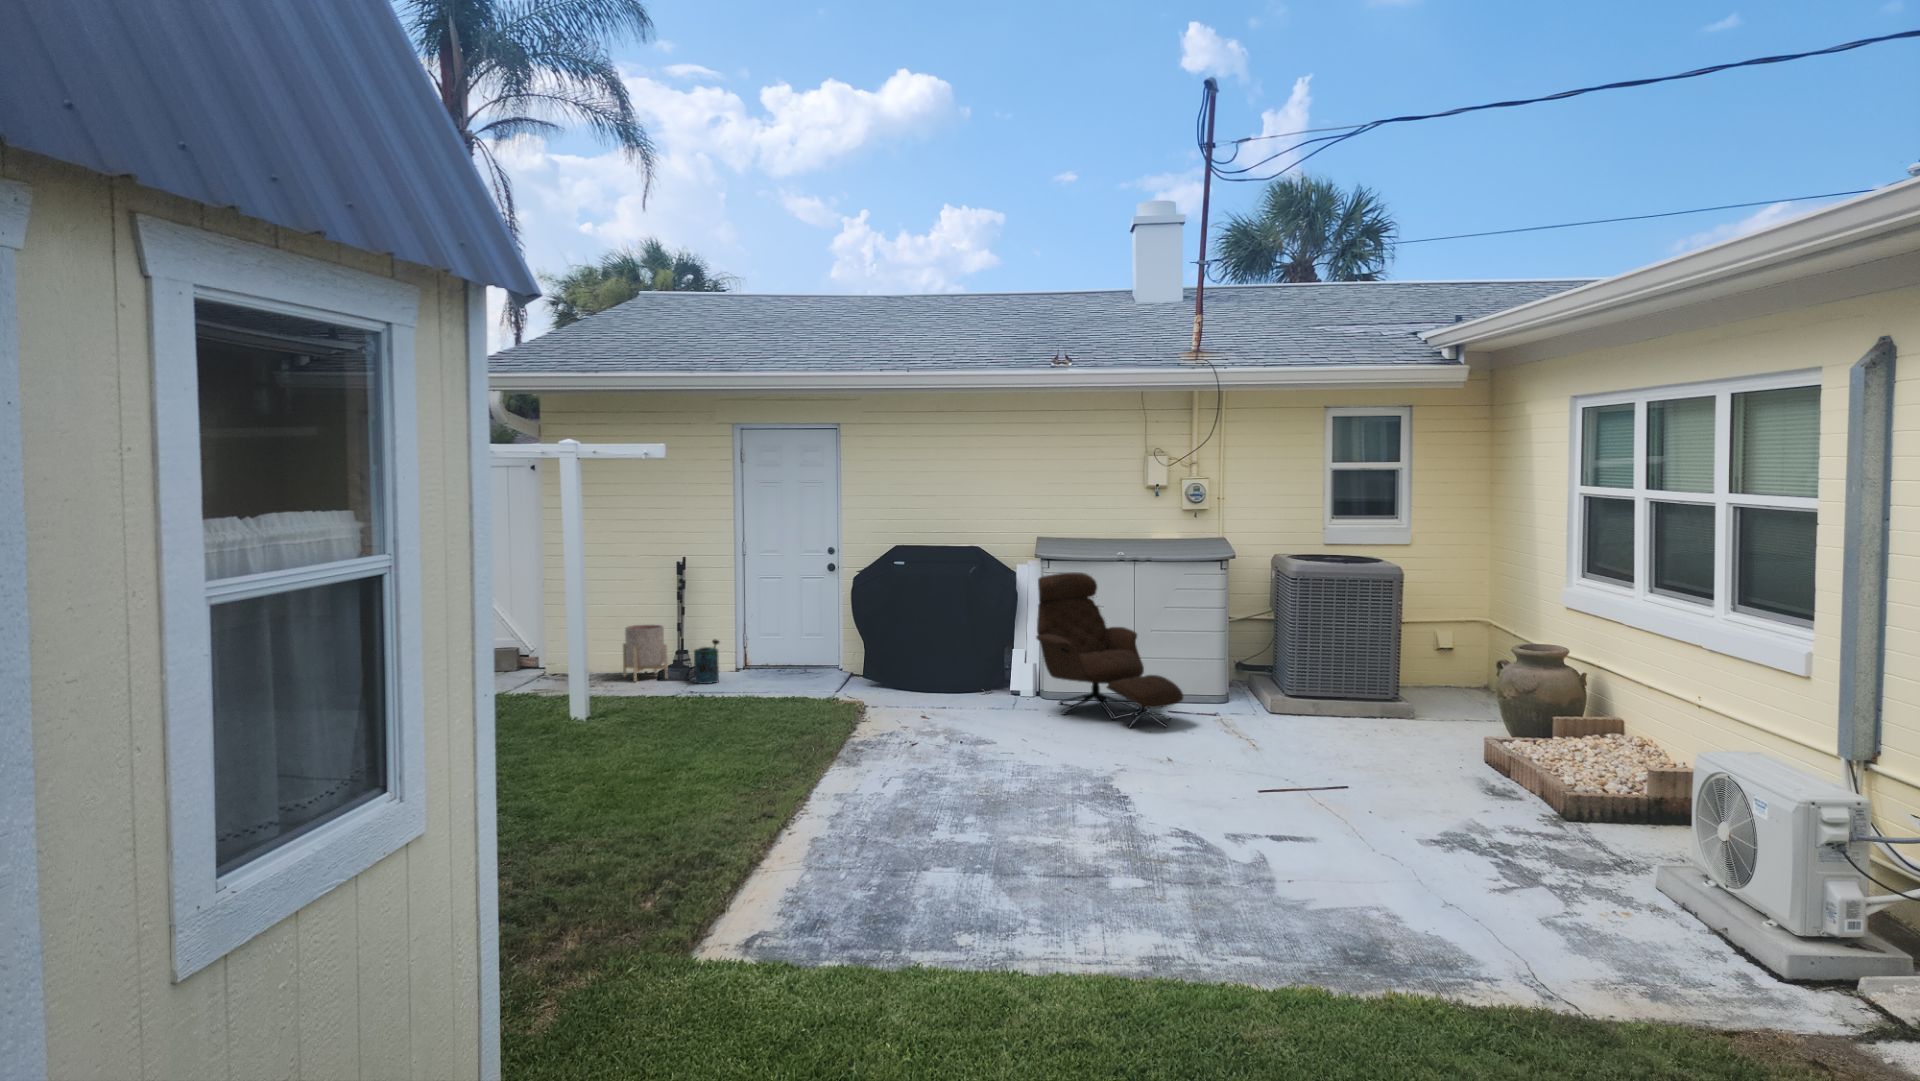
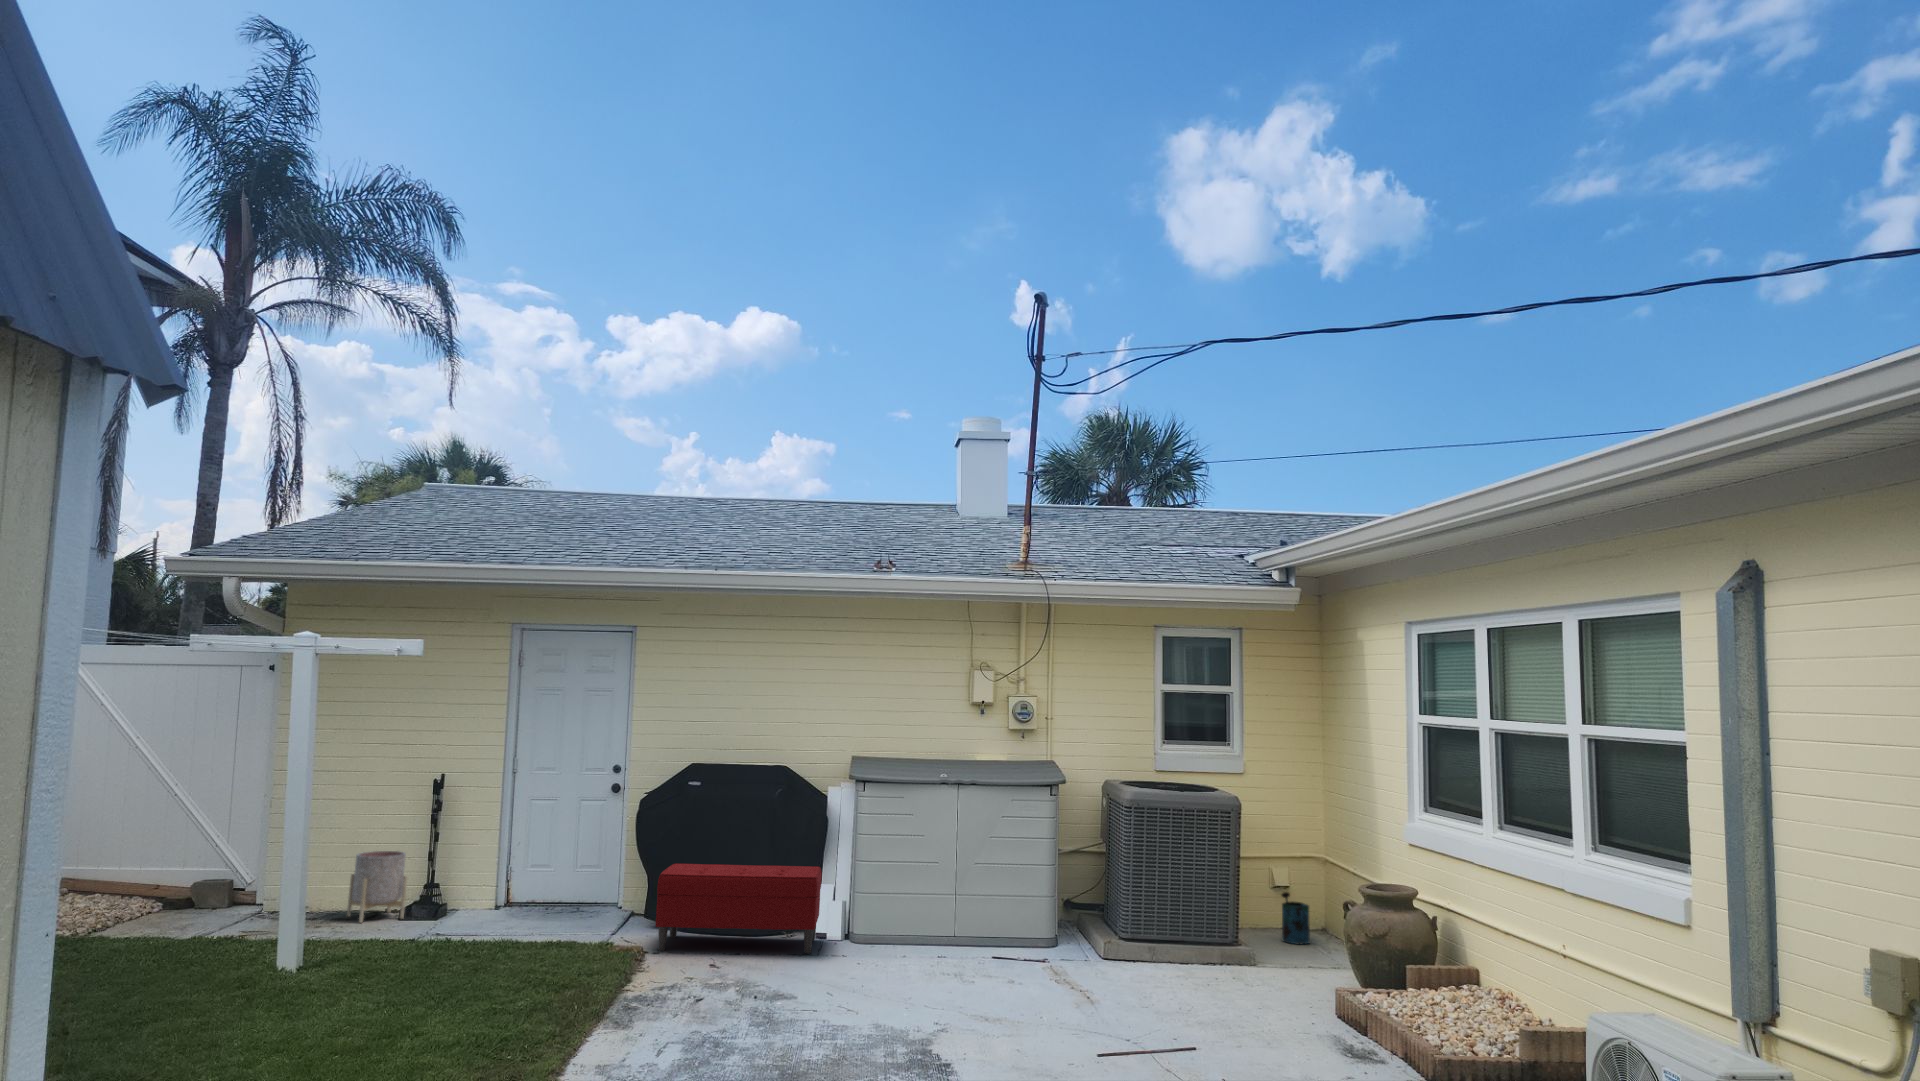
lounge chair: present [1036,573,1183,728] -> none [850,797,1014,979]
bench: none [872,633,1011,707] -> present [656,864,822,953]
watering can: present [694,640,719,684] -> present [1282,892,1310,944]

